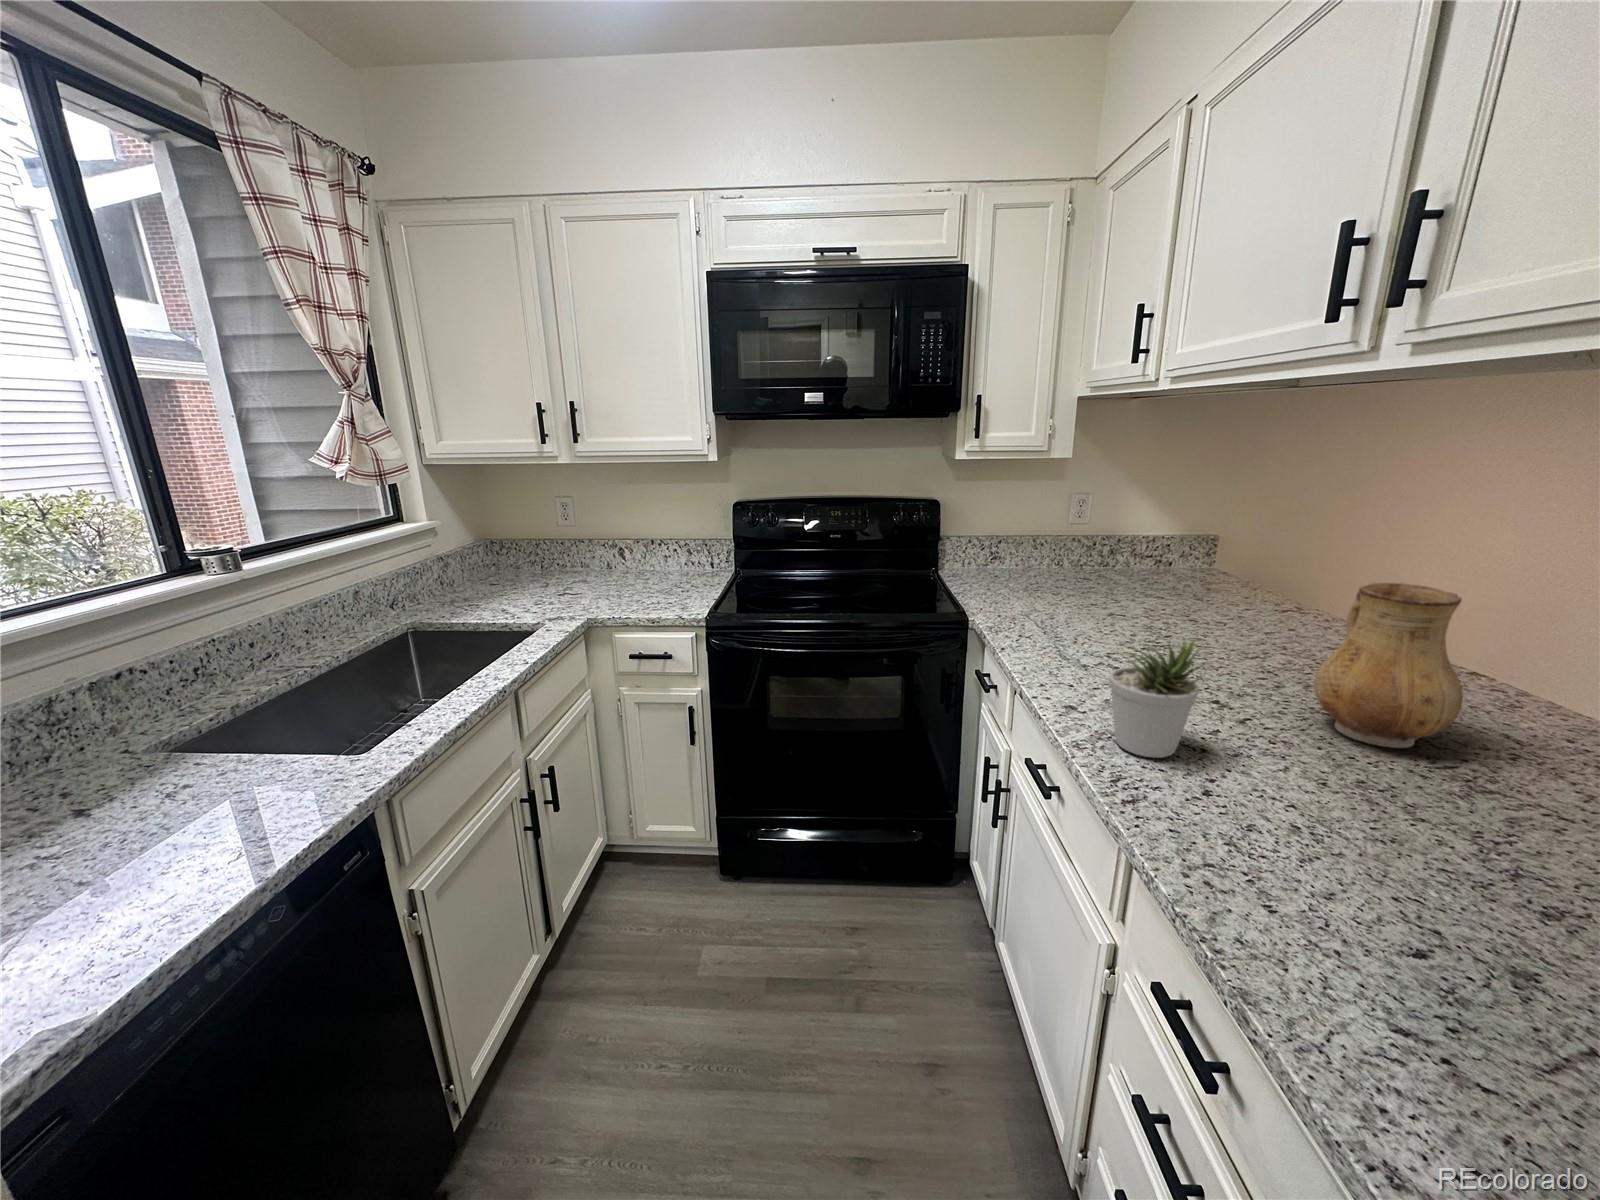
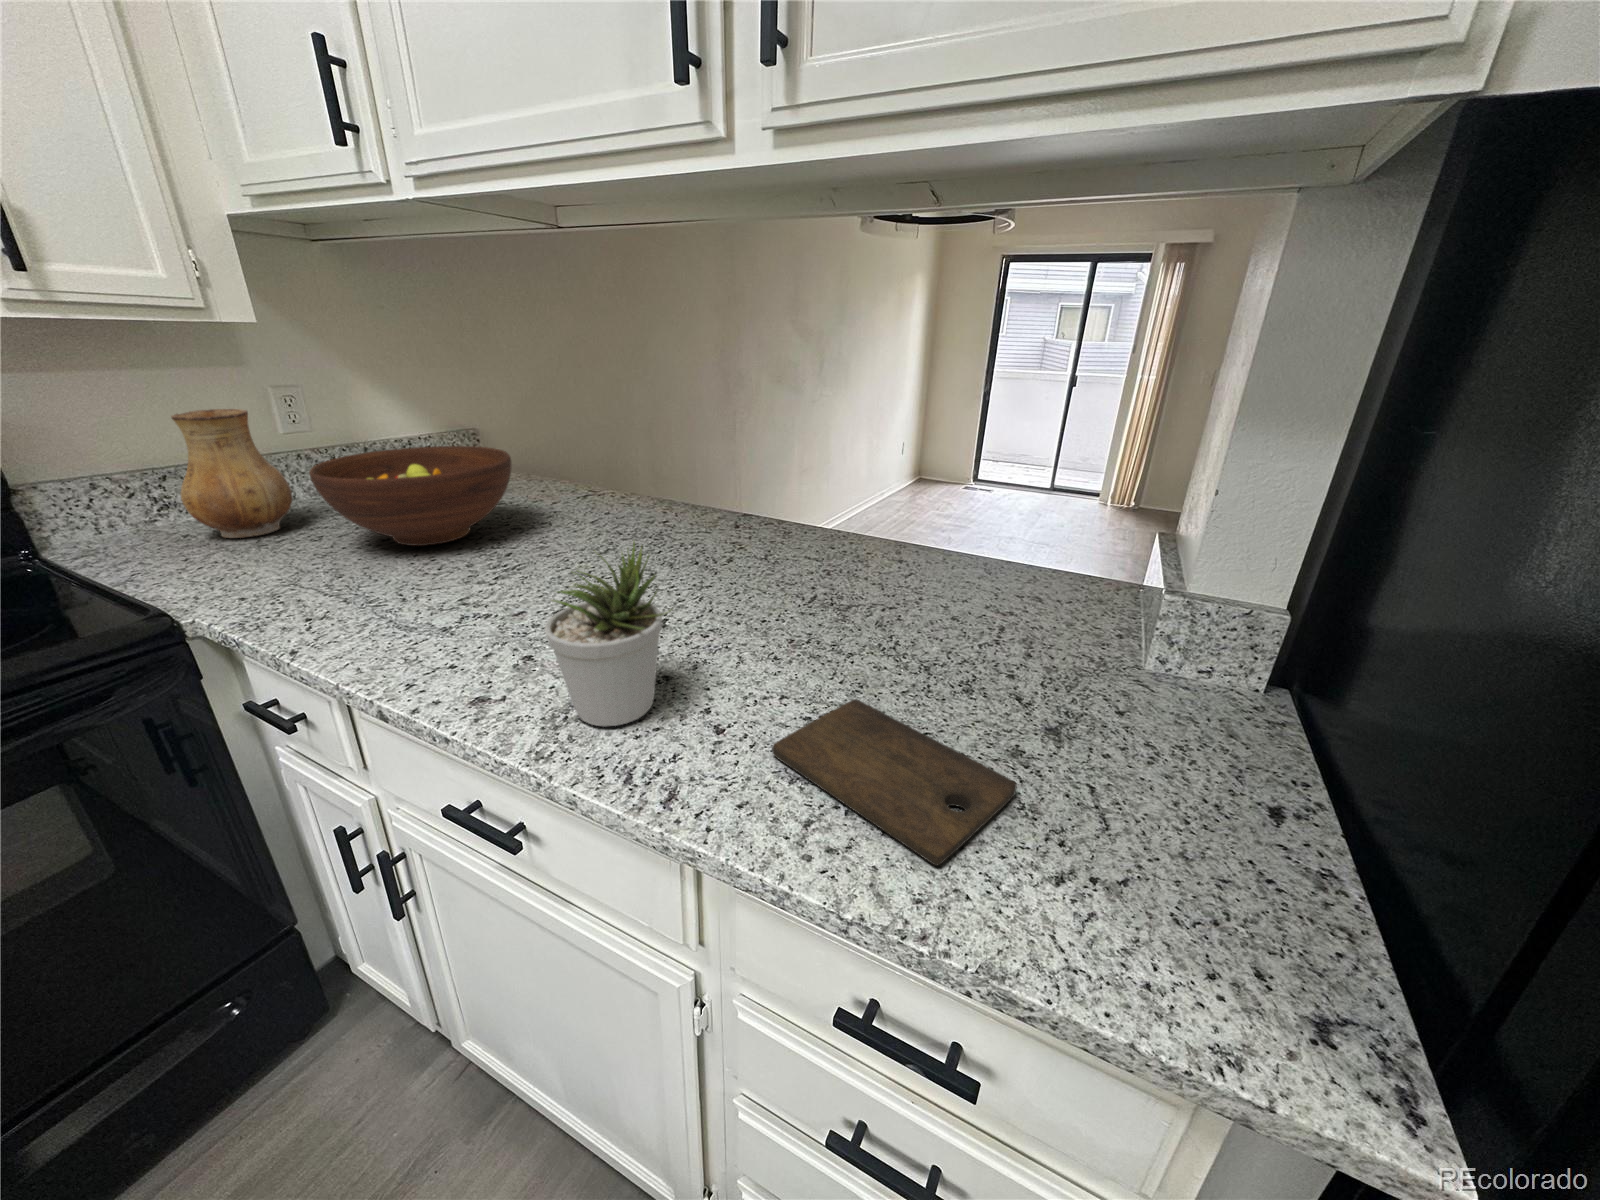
fruit bowl: none [1061,544,1204,616] -> present [309,446,511,546]
ceramic pitcher: present [1314,583,1463,748] -> present [171,409,292,538]
cutting board: none [1227,815,1449,977] -> present [772,699,1016,866]

